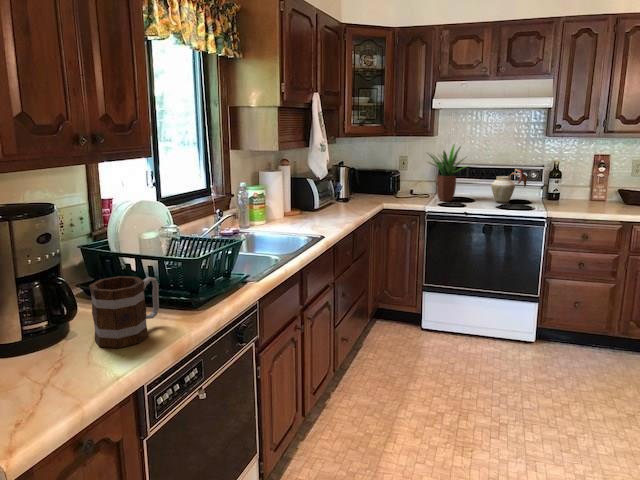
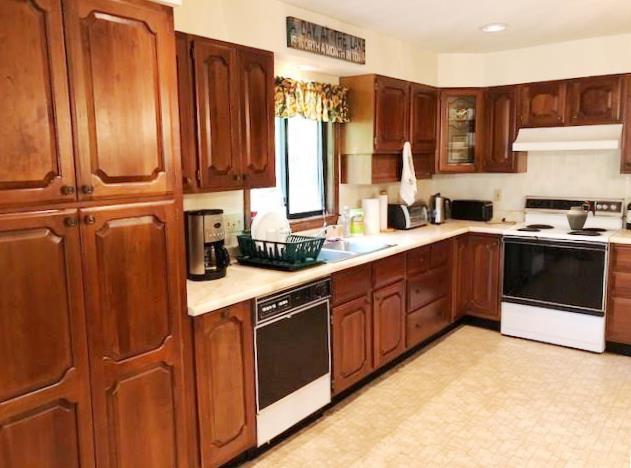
potted plant: present [428,145,465,201] -> none [509,178,551,227]
mug: present [89,276,159,348] -> none [236,248,270,281]

